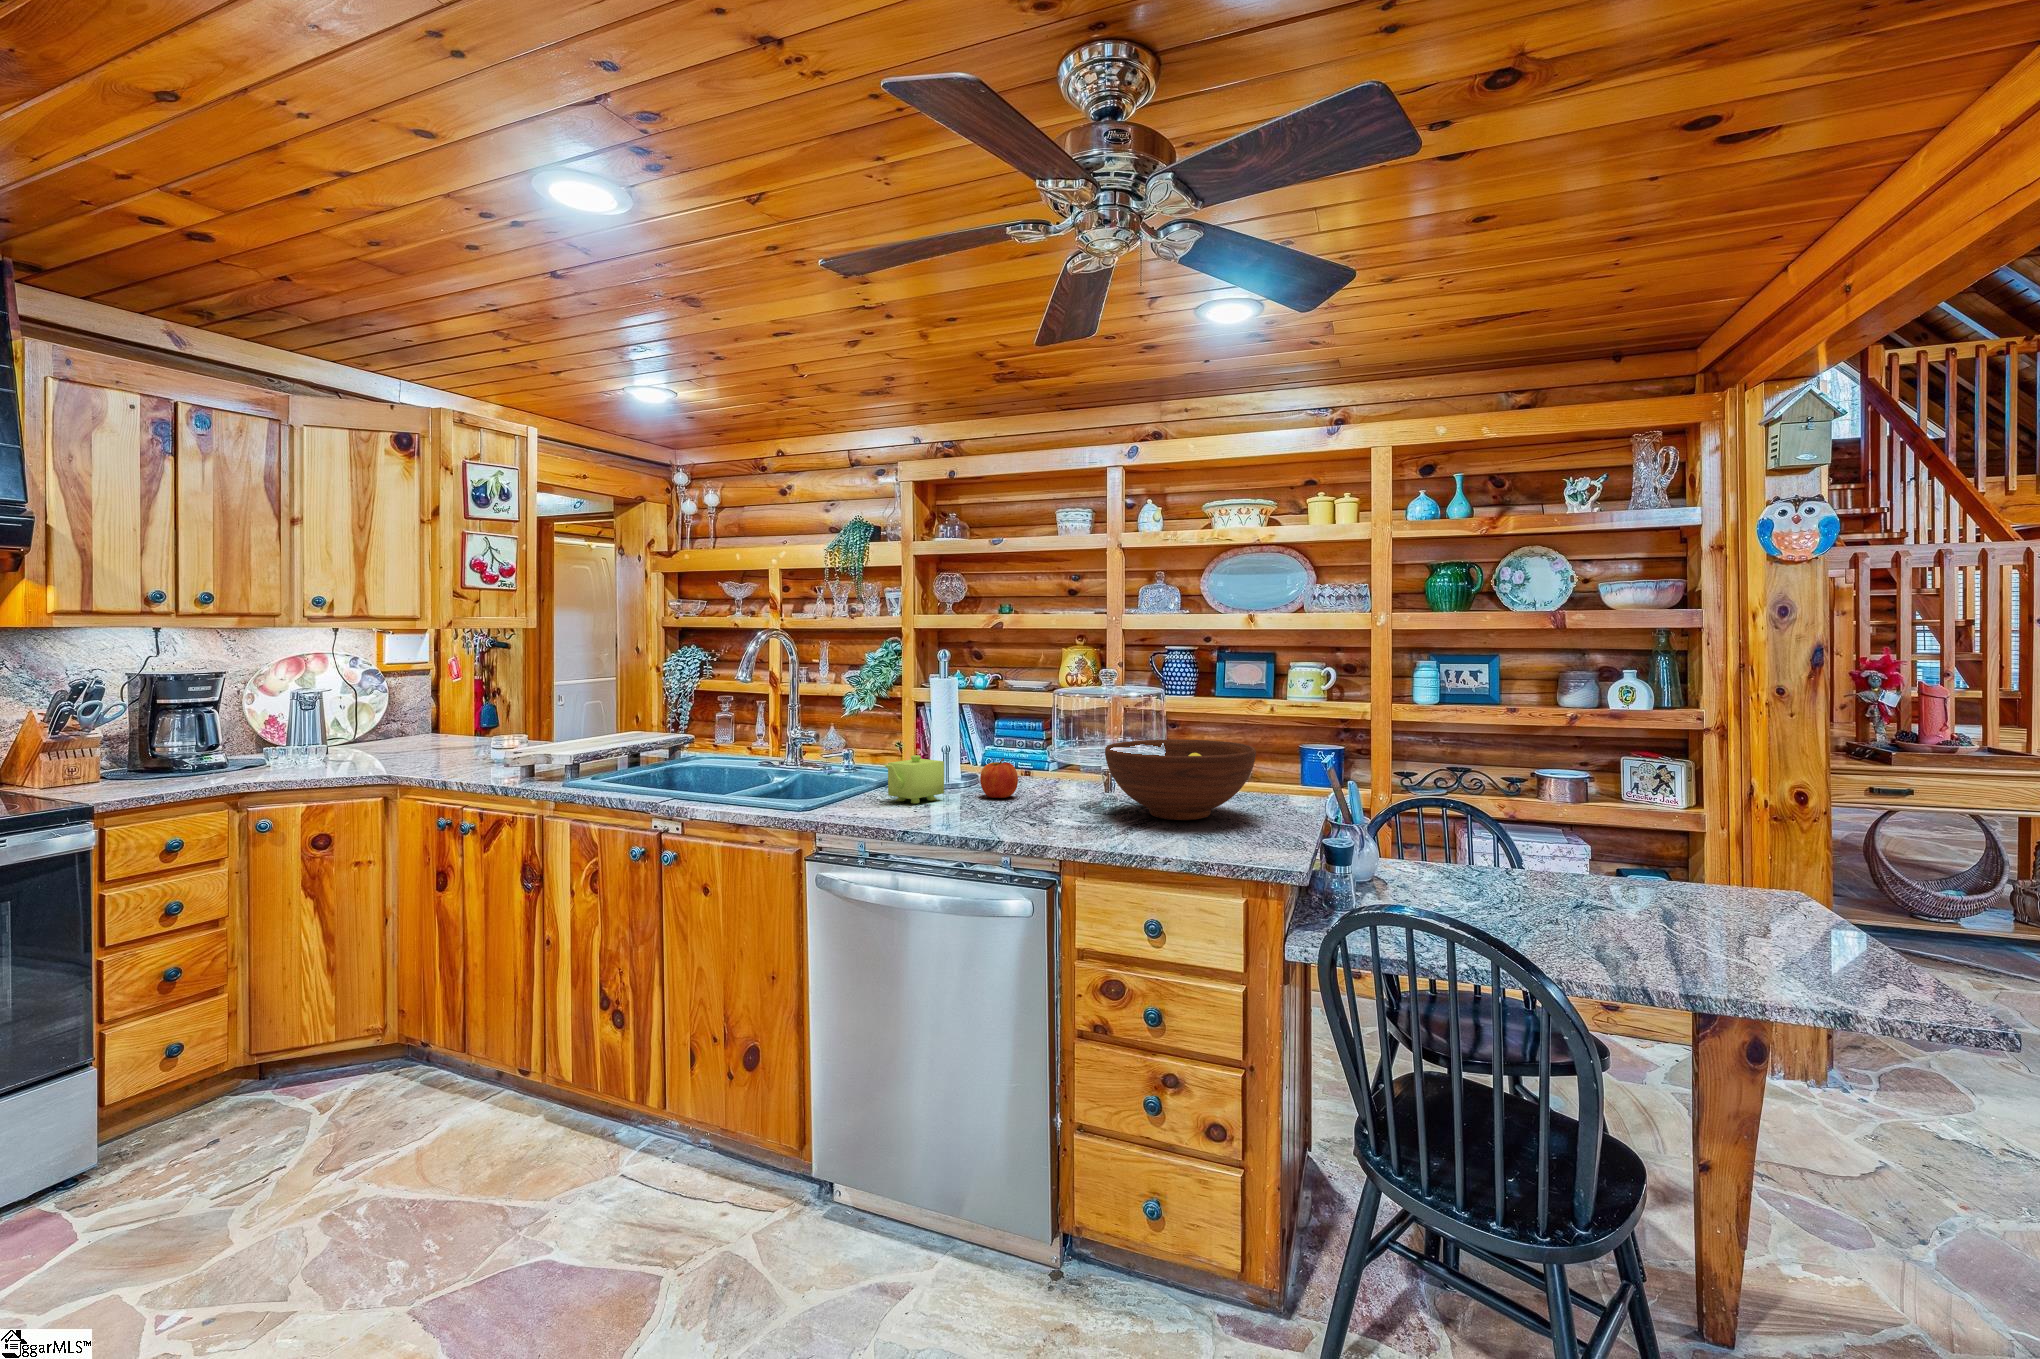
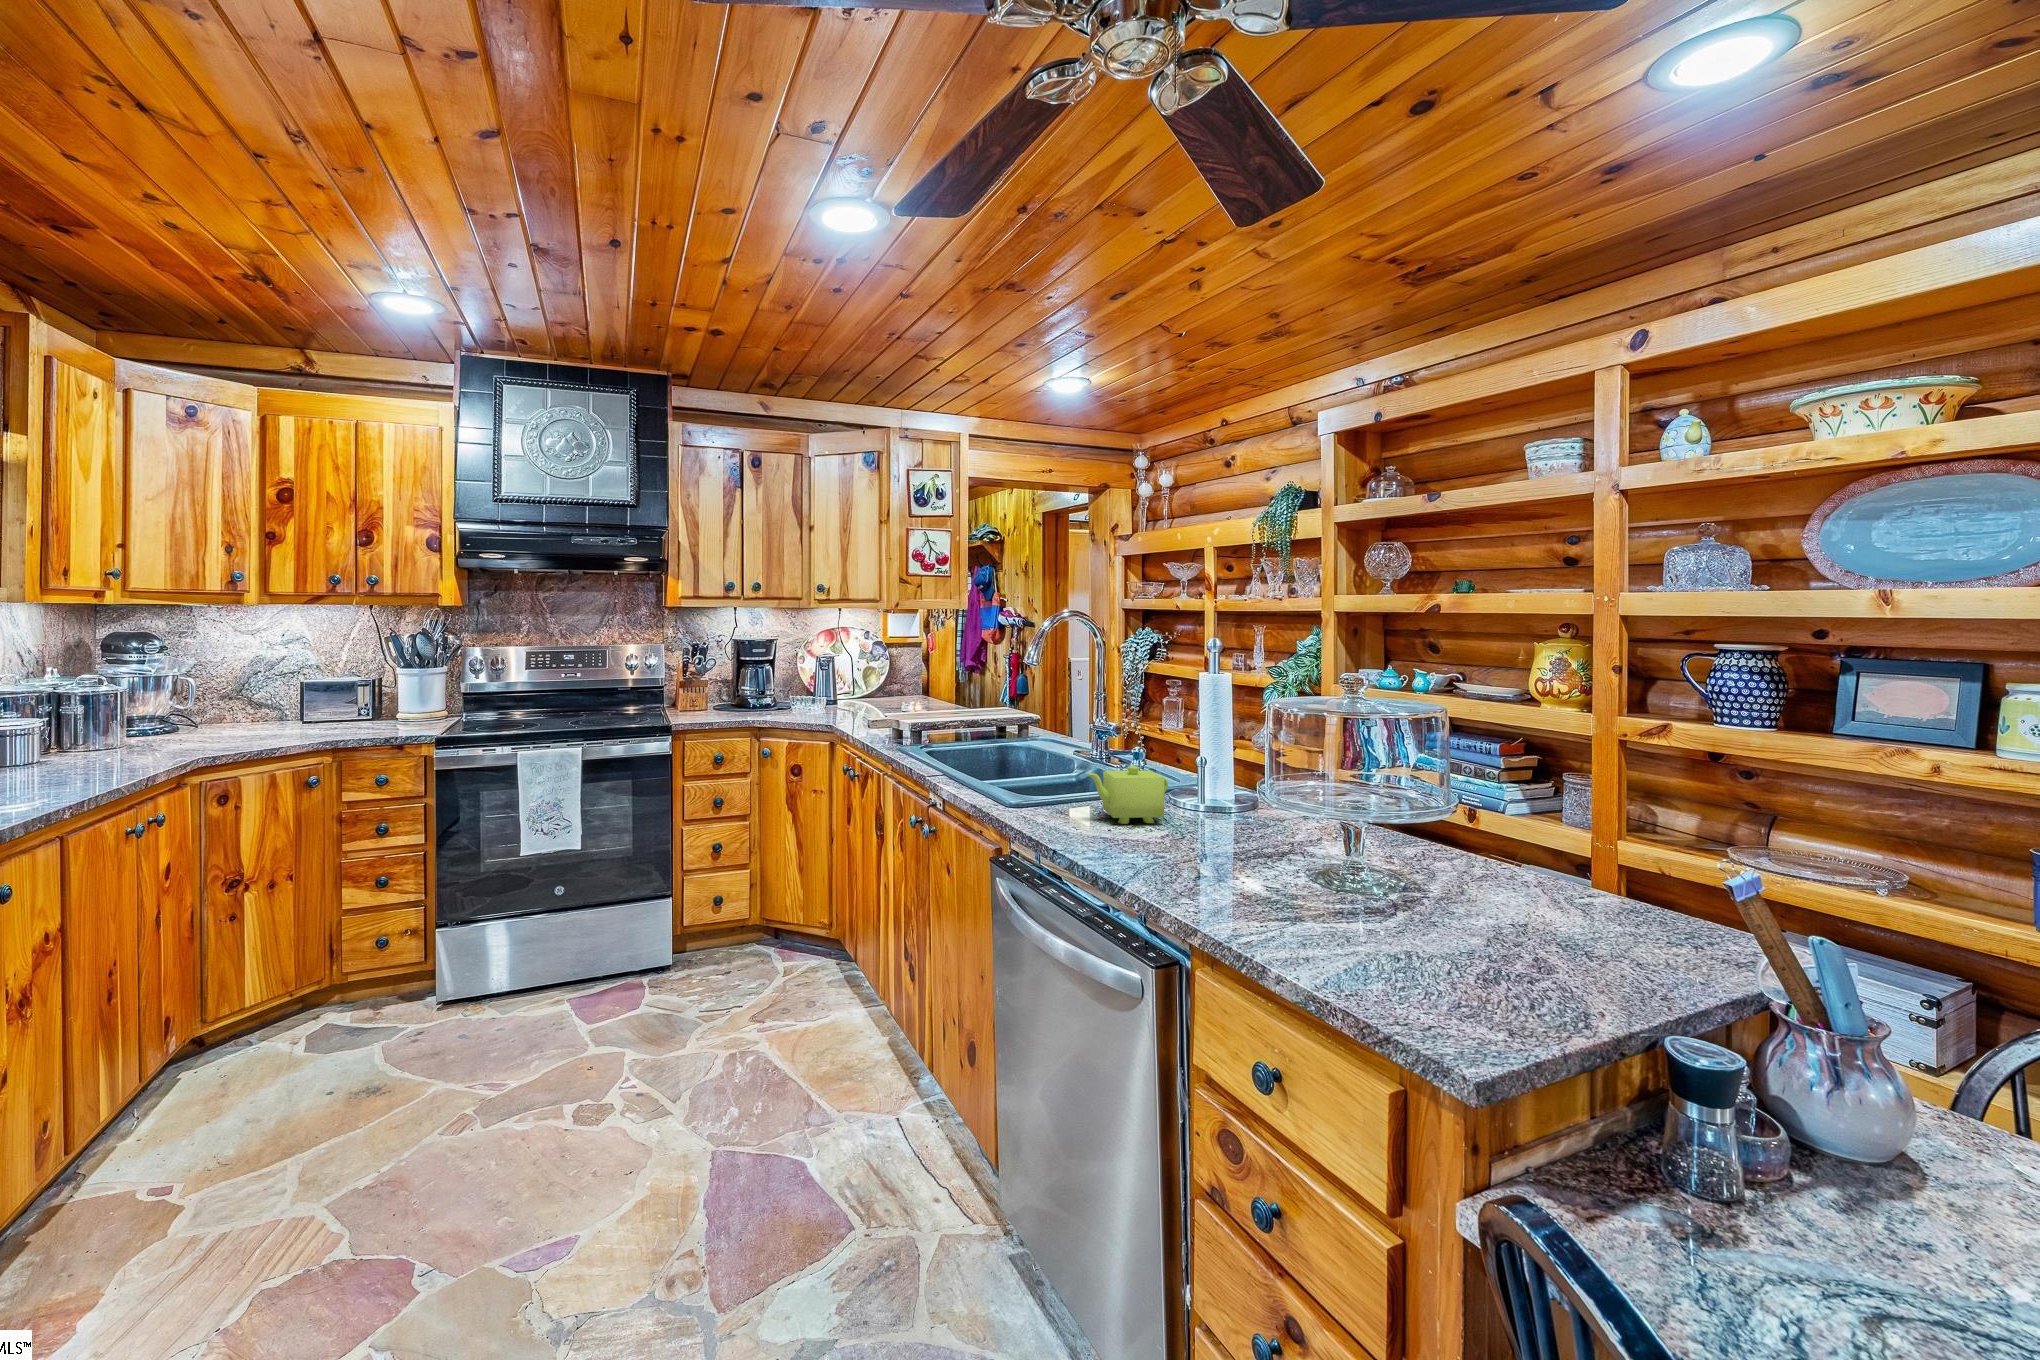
fruit bowl: present [1105,739,1256,820] -> none [1316,785,1588,929]
fruit: present [980,759,1018,798] -> none [1213,784,1263,835]

